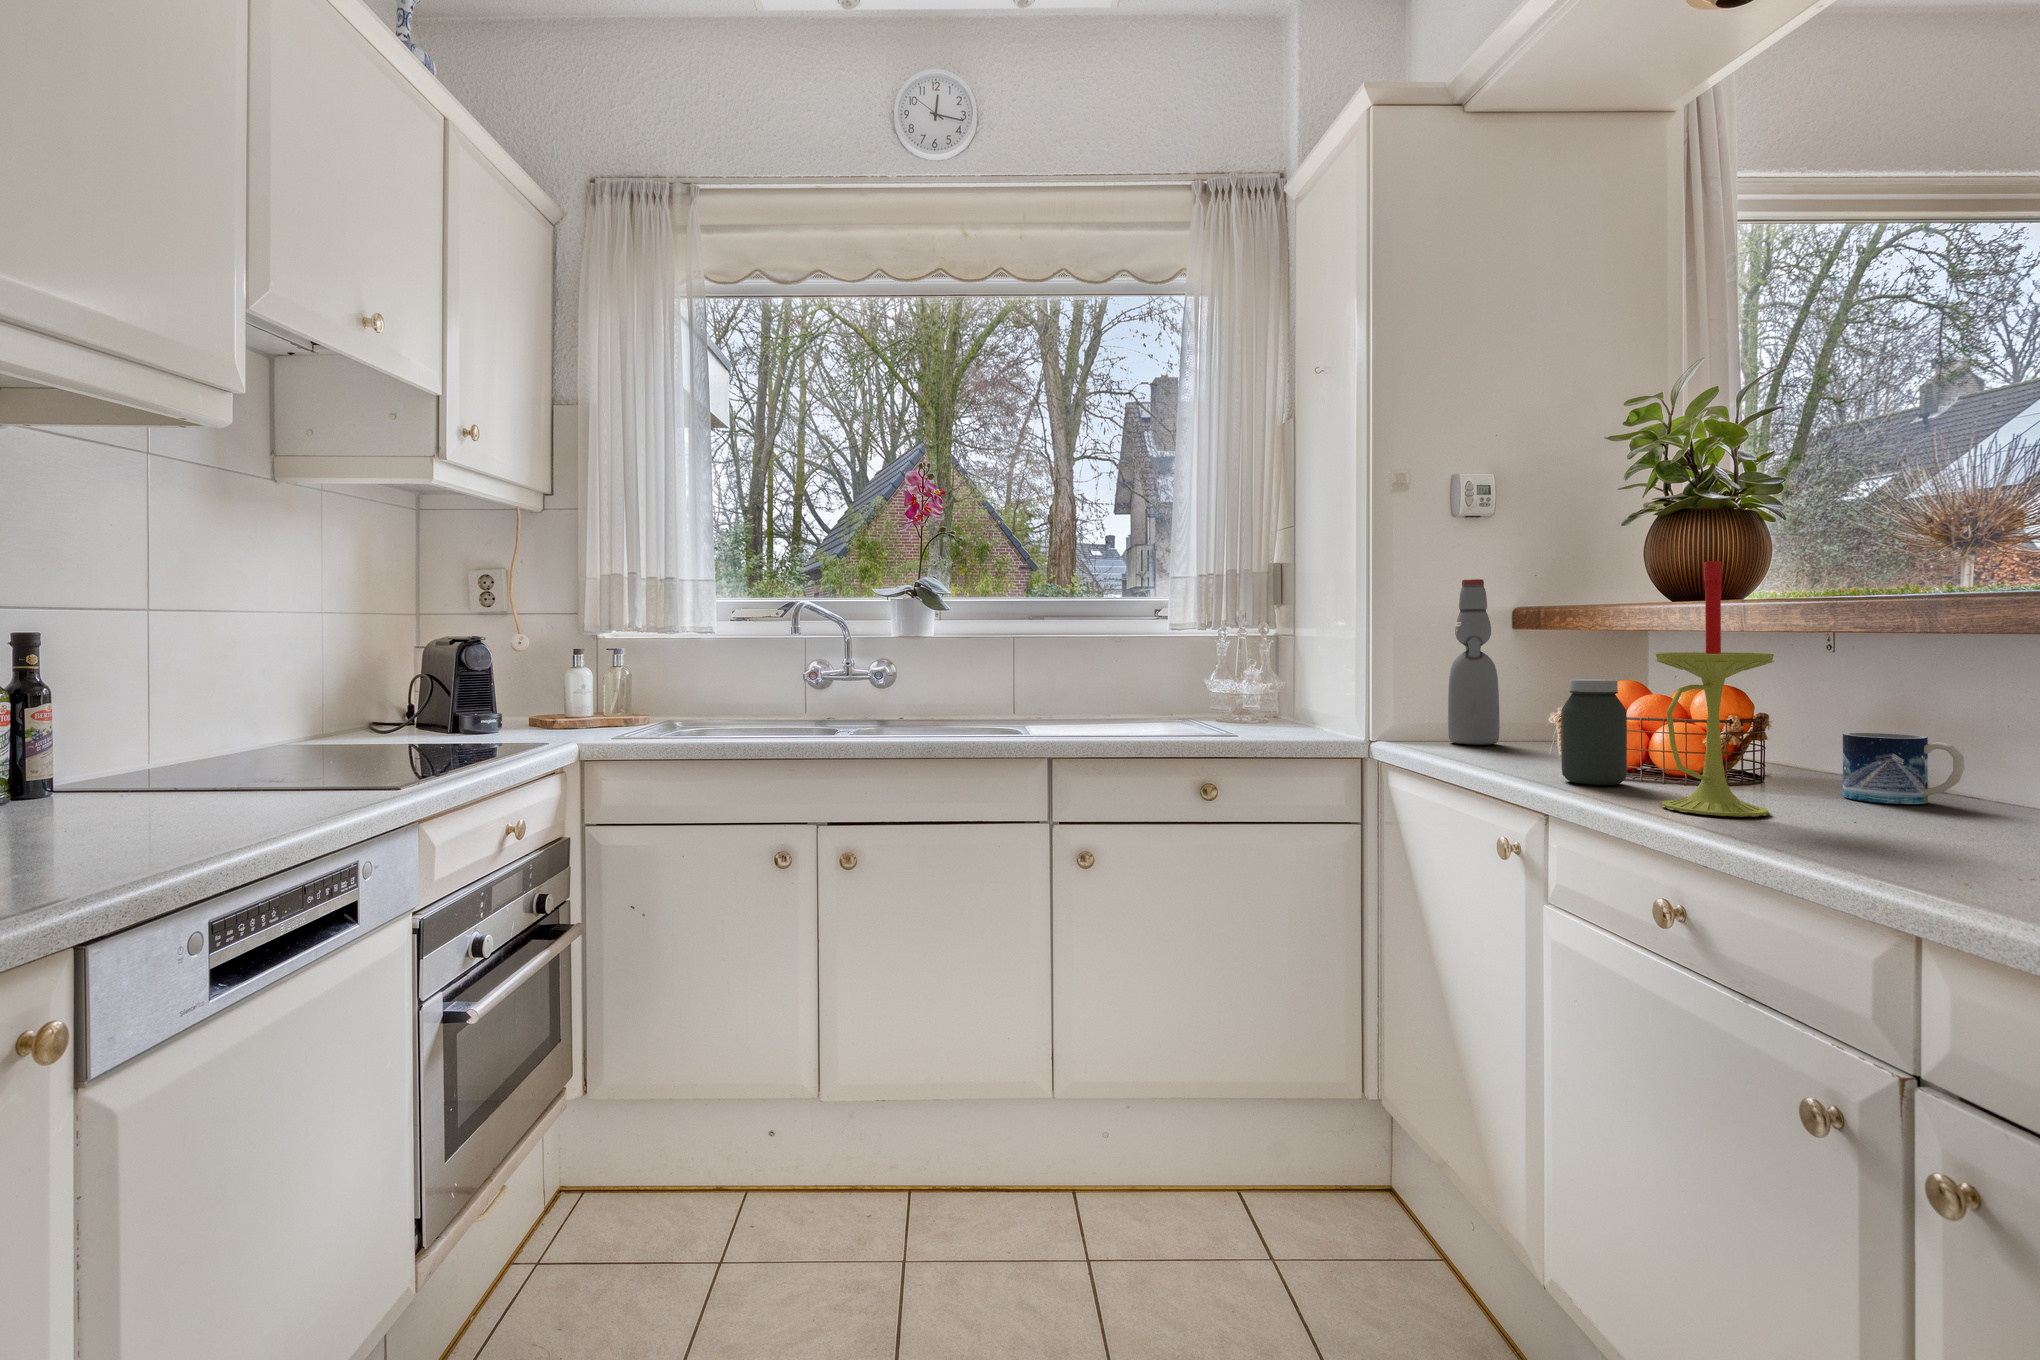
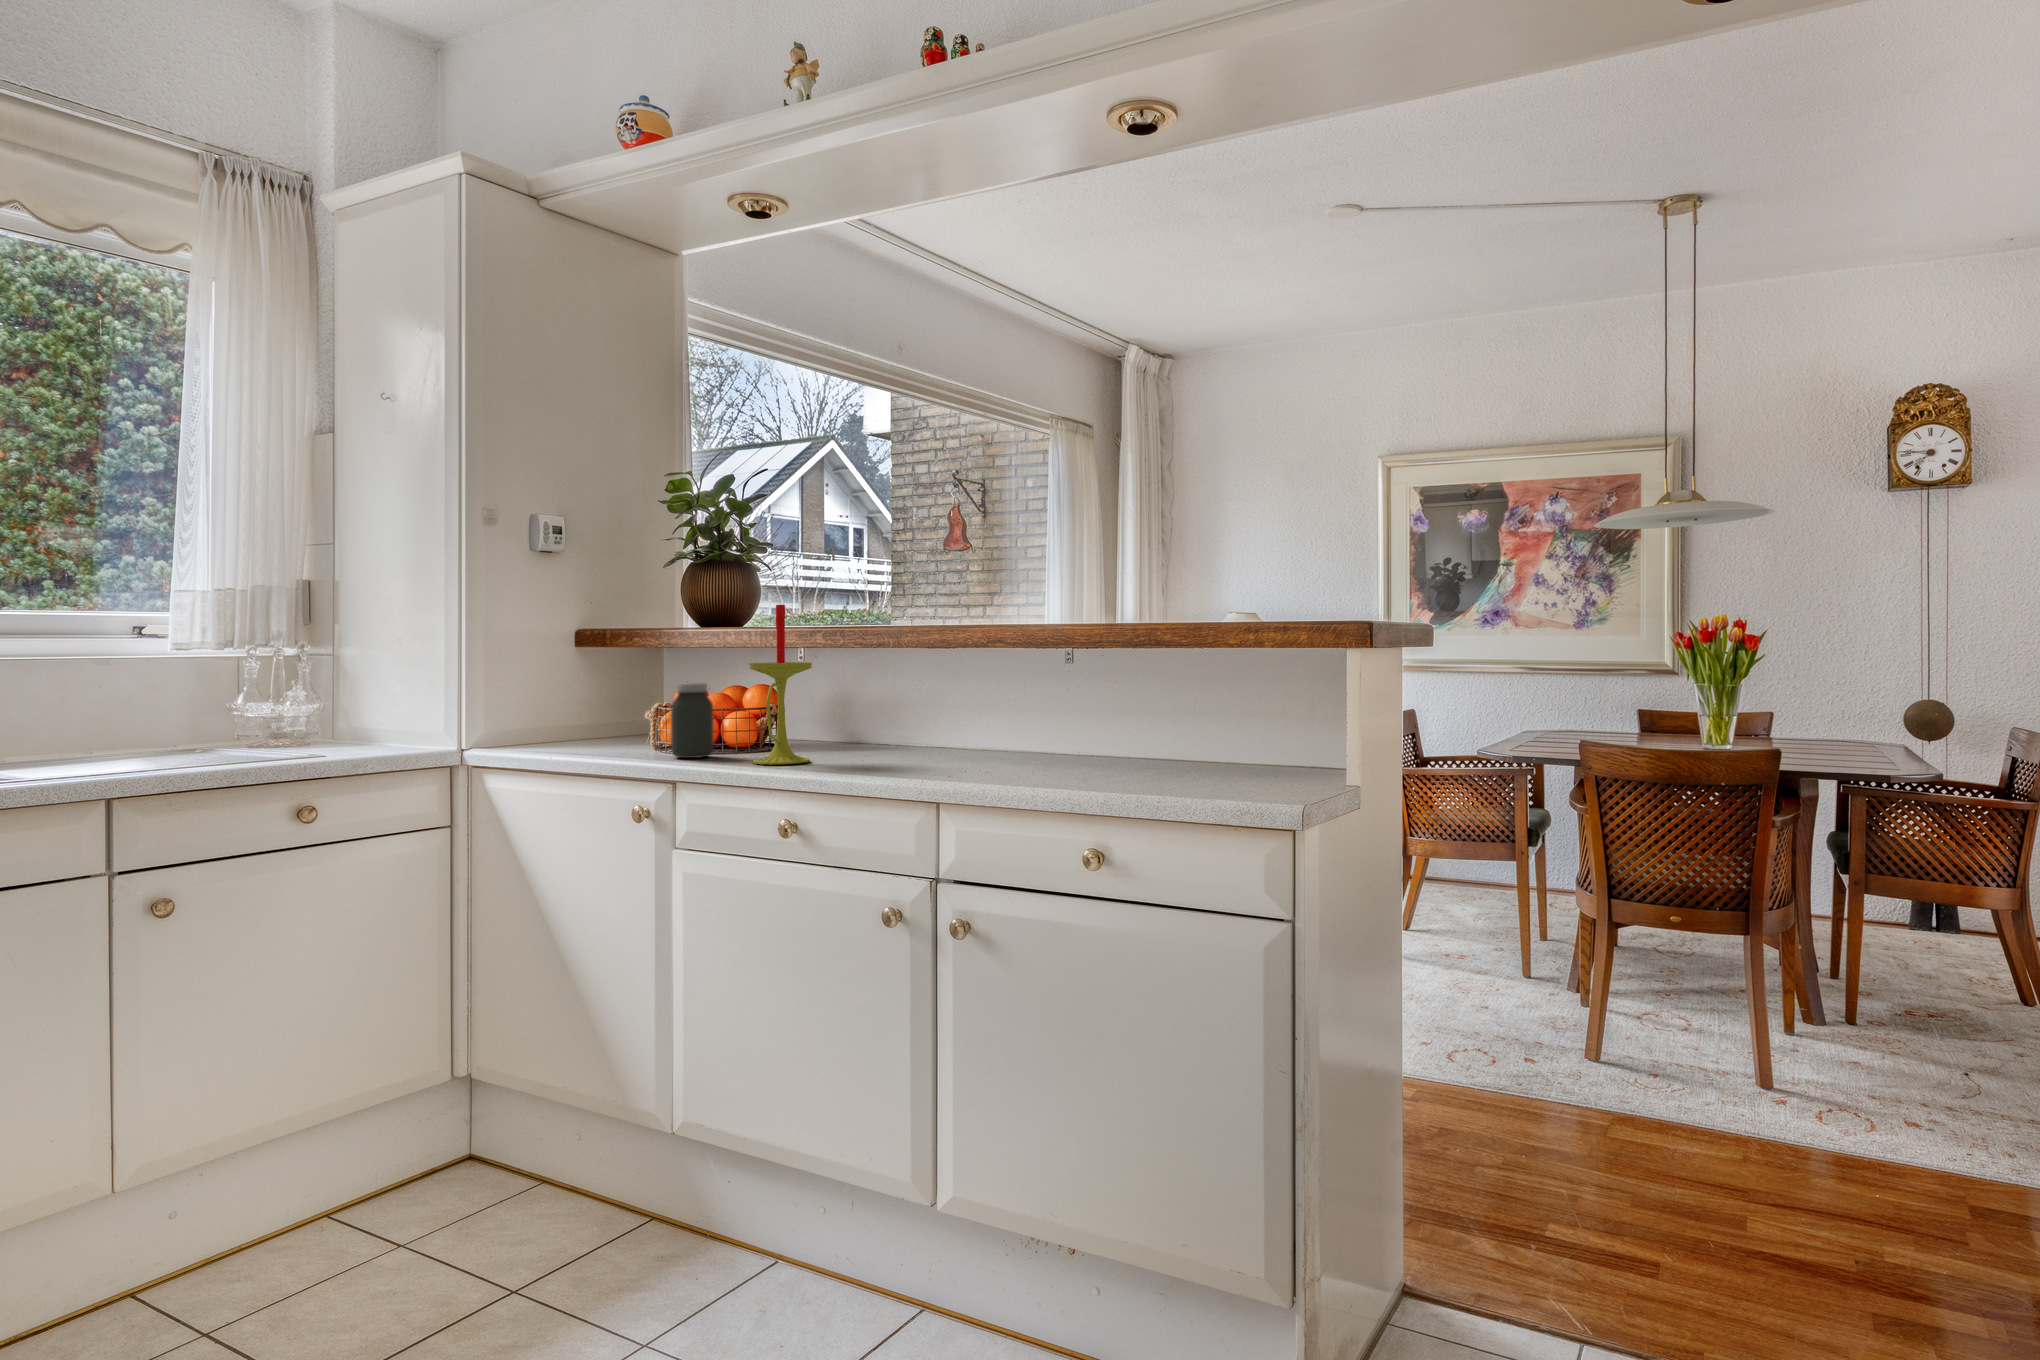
bottle: present [1448,579,1500,745] -> none [533,605,575,744]
mug: present [1843,733,1964,804] -> none [822,710,877,750]

